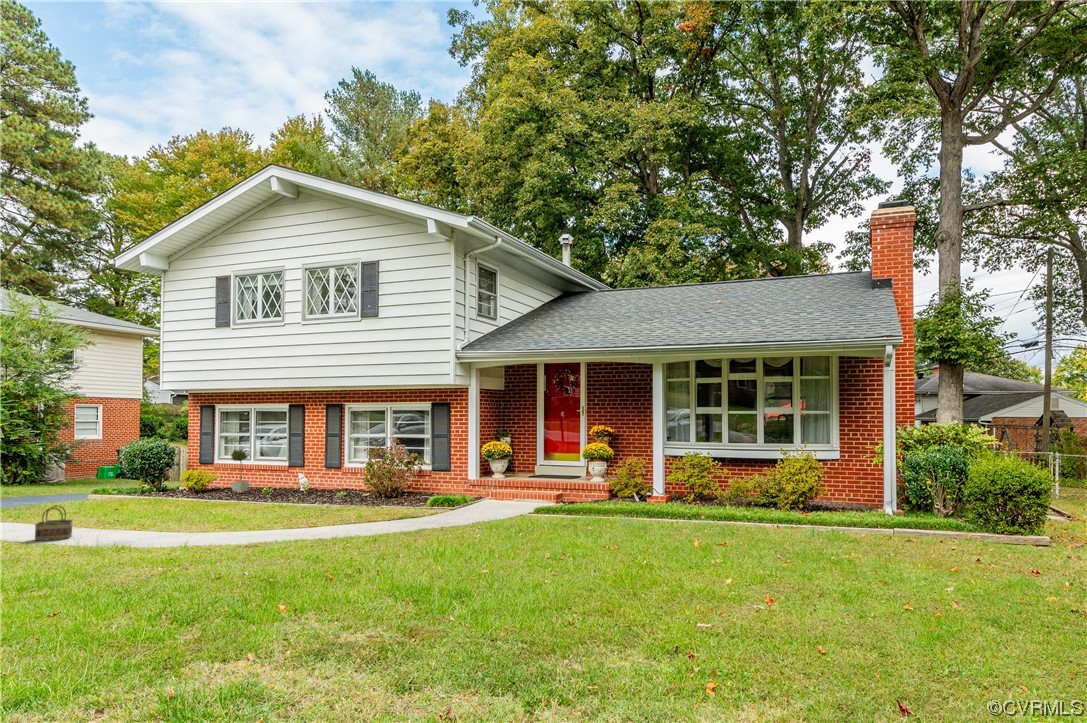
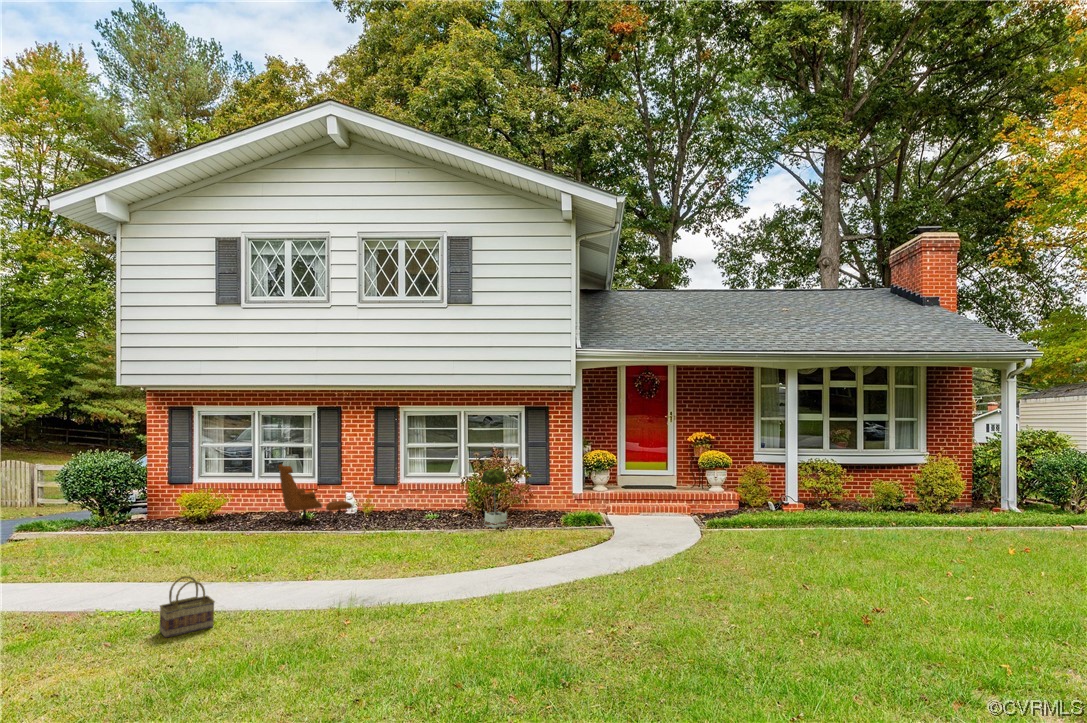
lounge chair: none [247,448,308,496] -> present [278,464,352,526]
potted tree: present [231,450,249,491] -> present [482,470,507,528]

